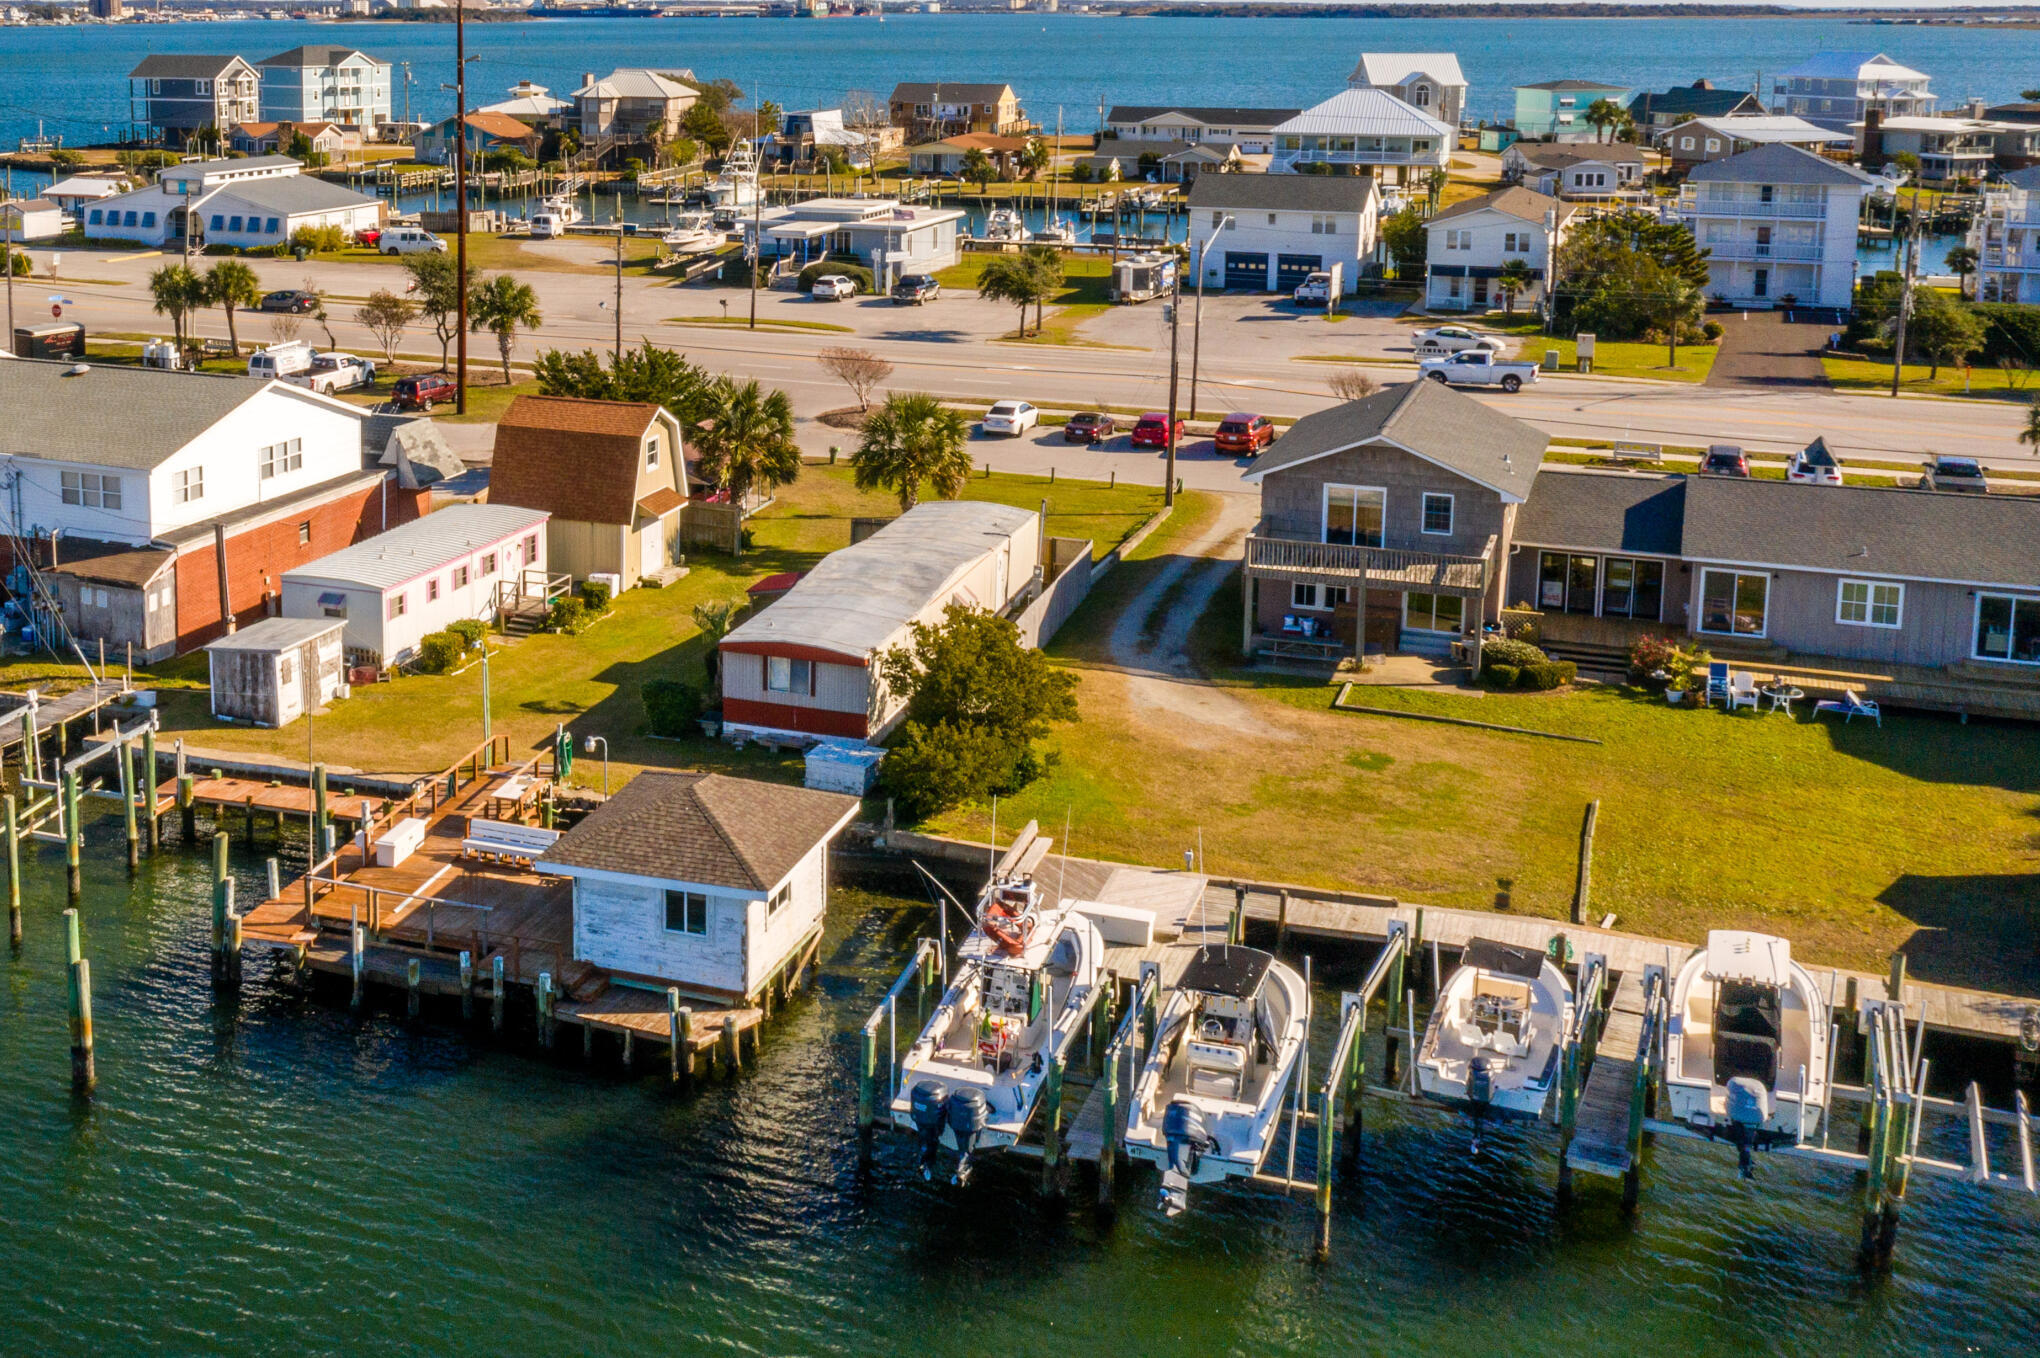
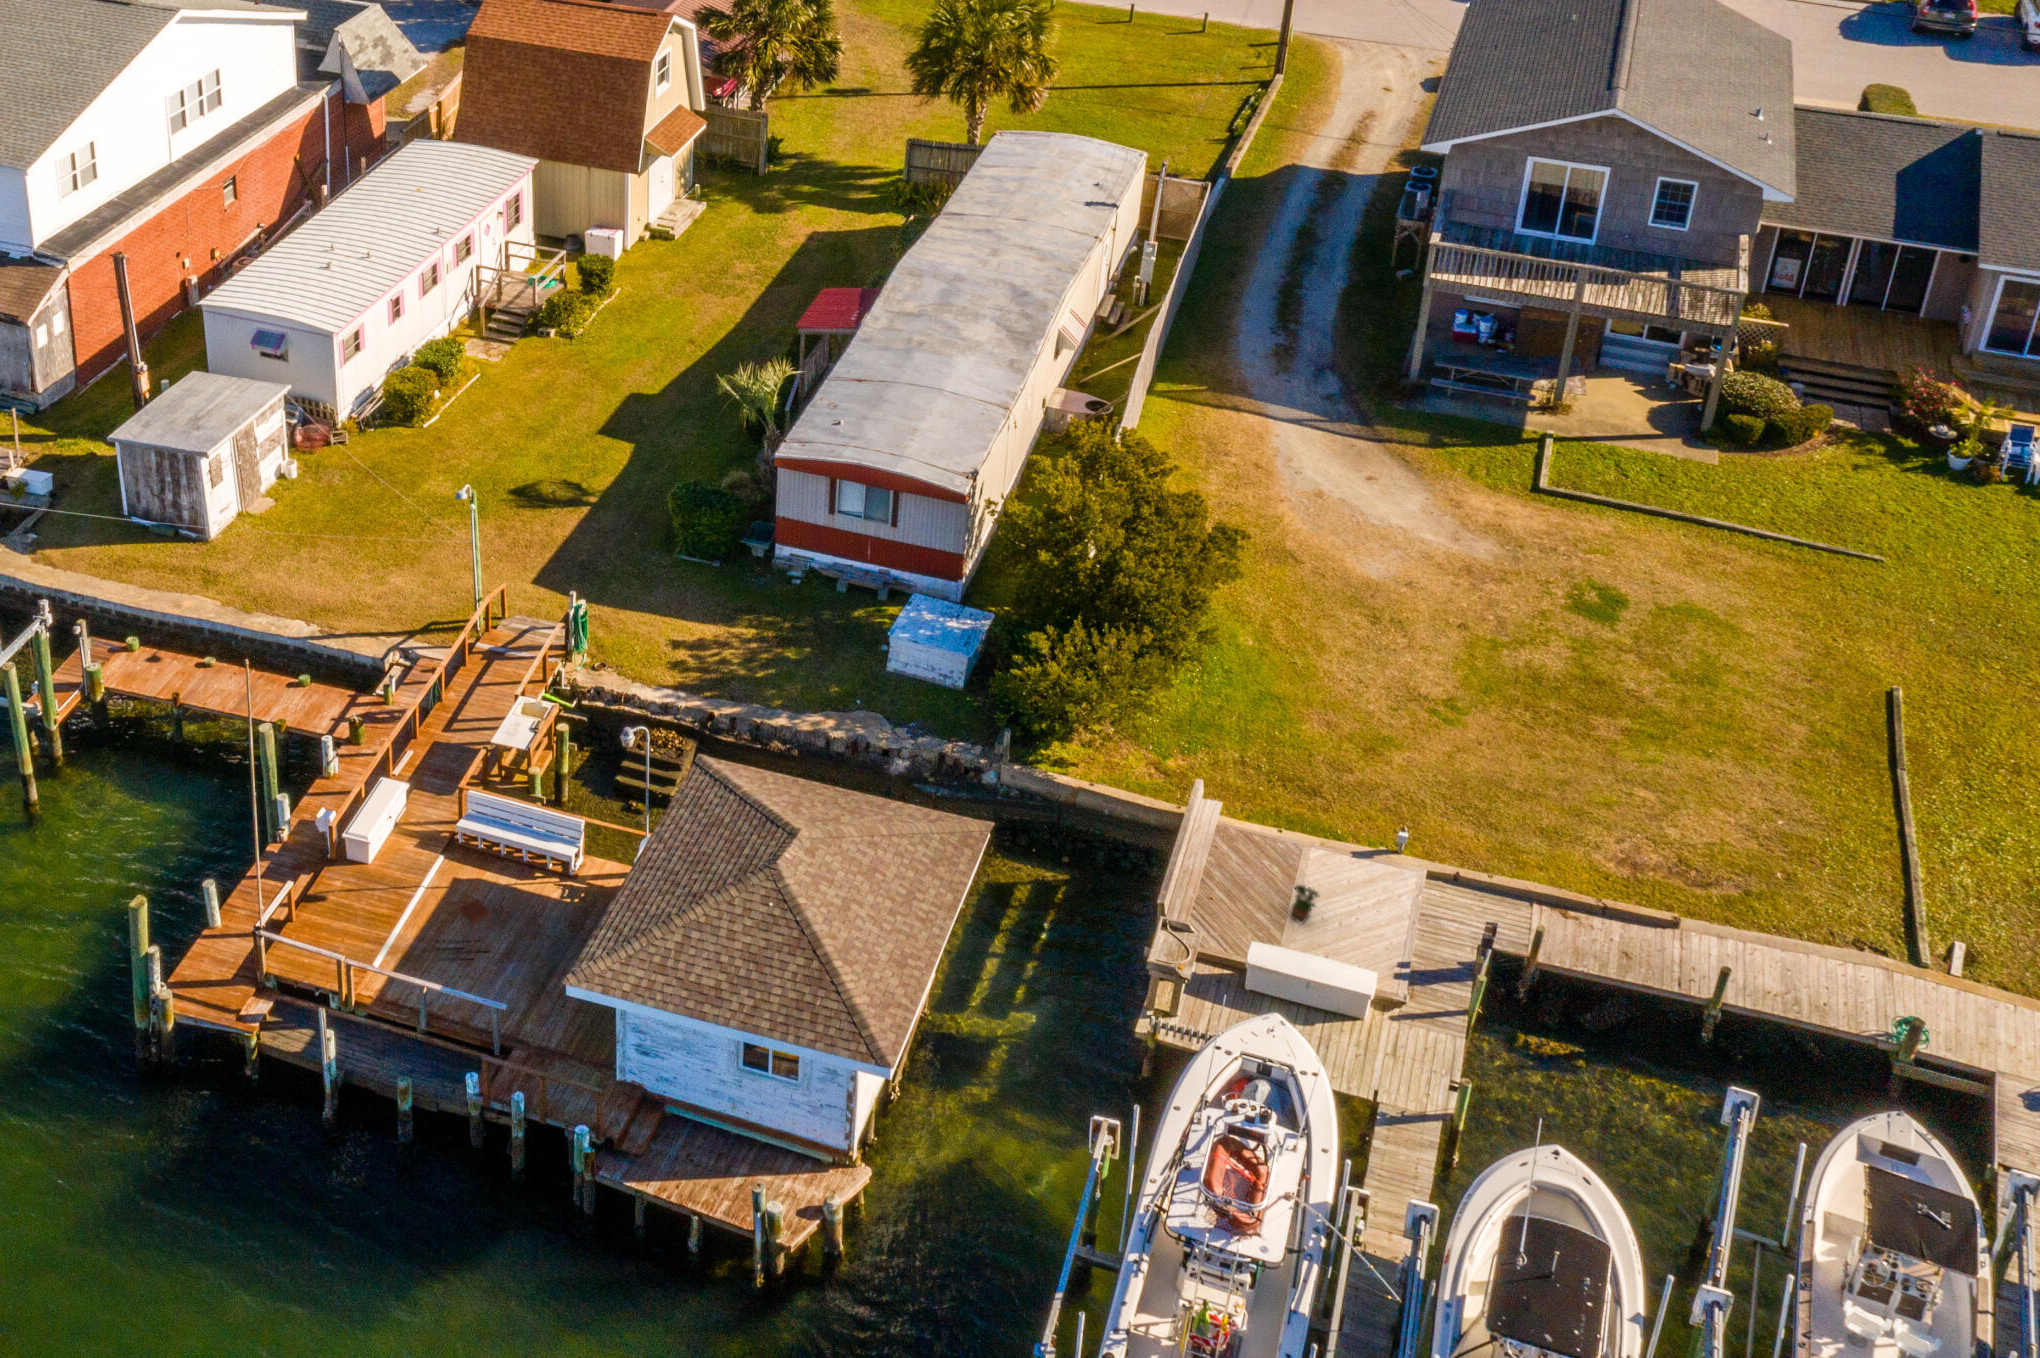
potted tree: present [1494,878,1513,910] -> present [1290,885,1320,924]

